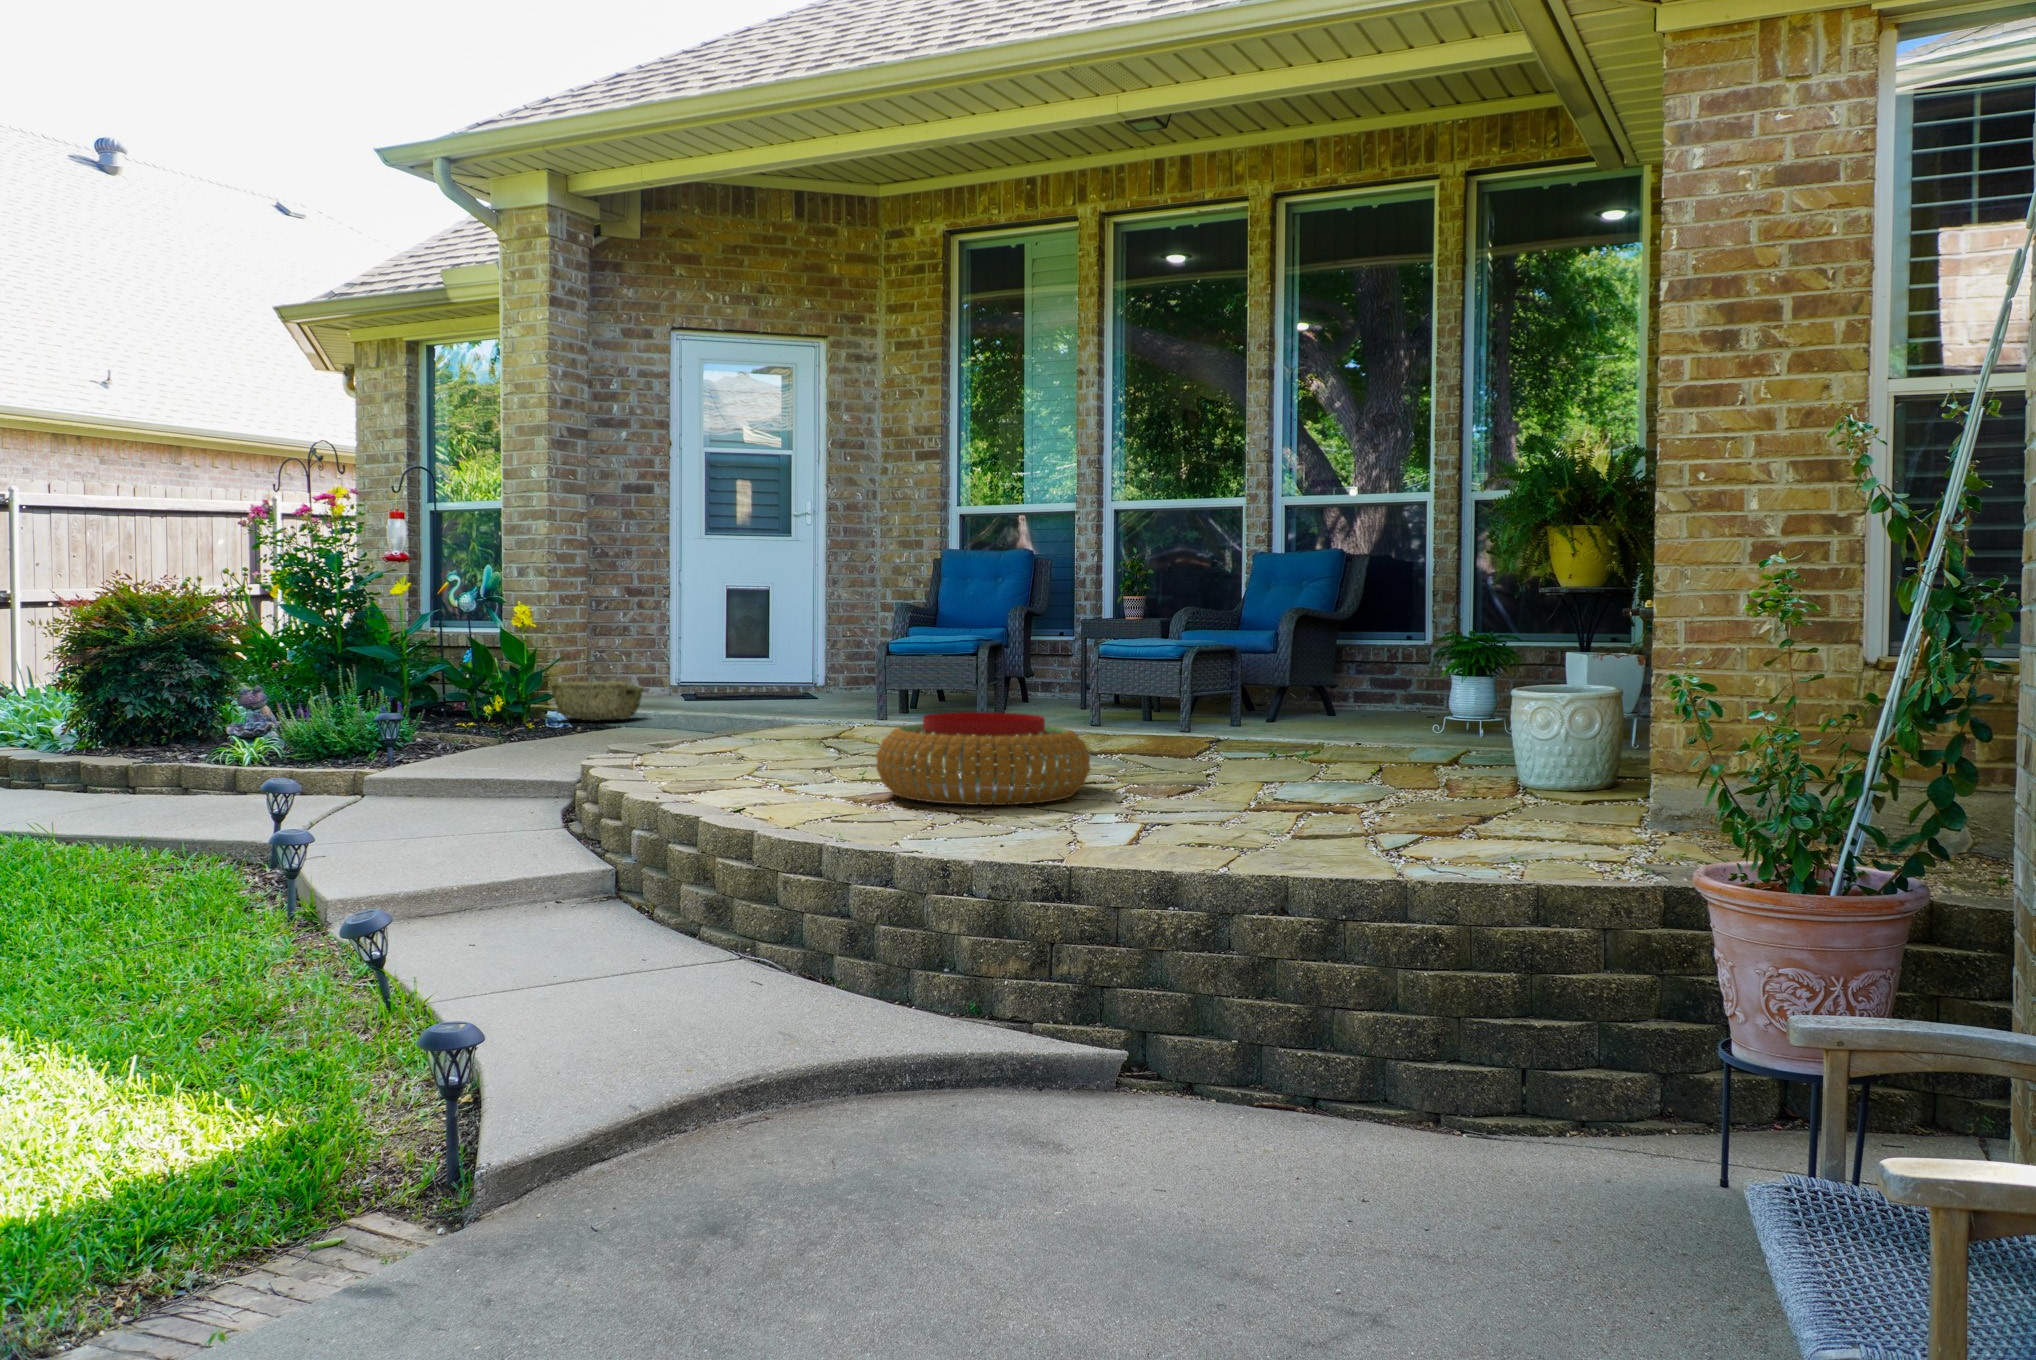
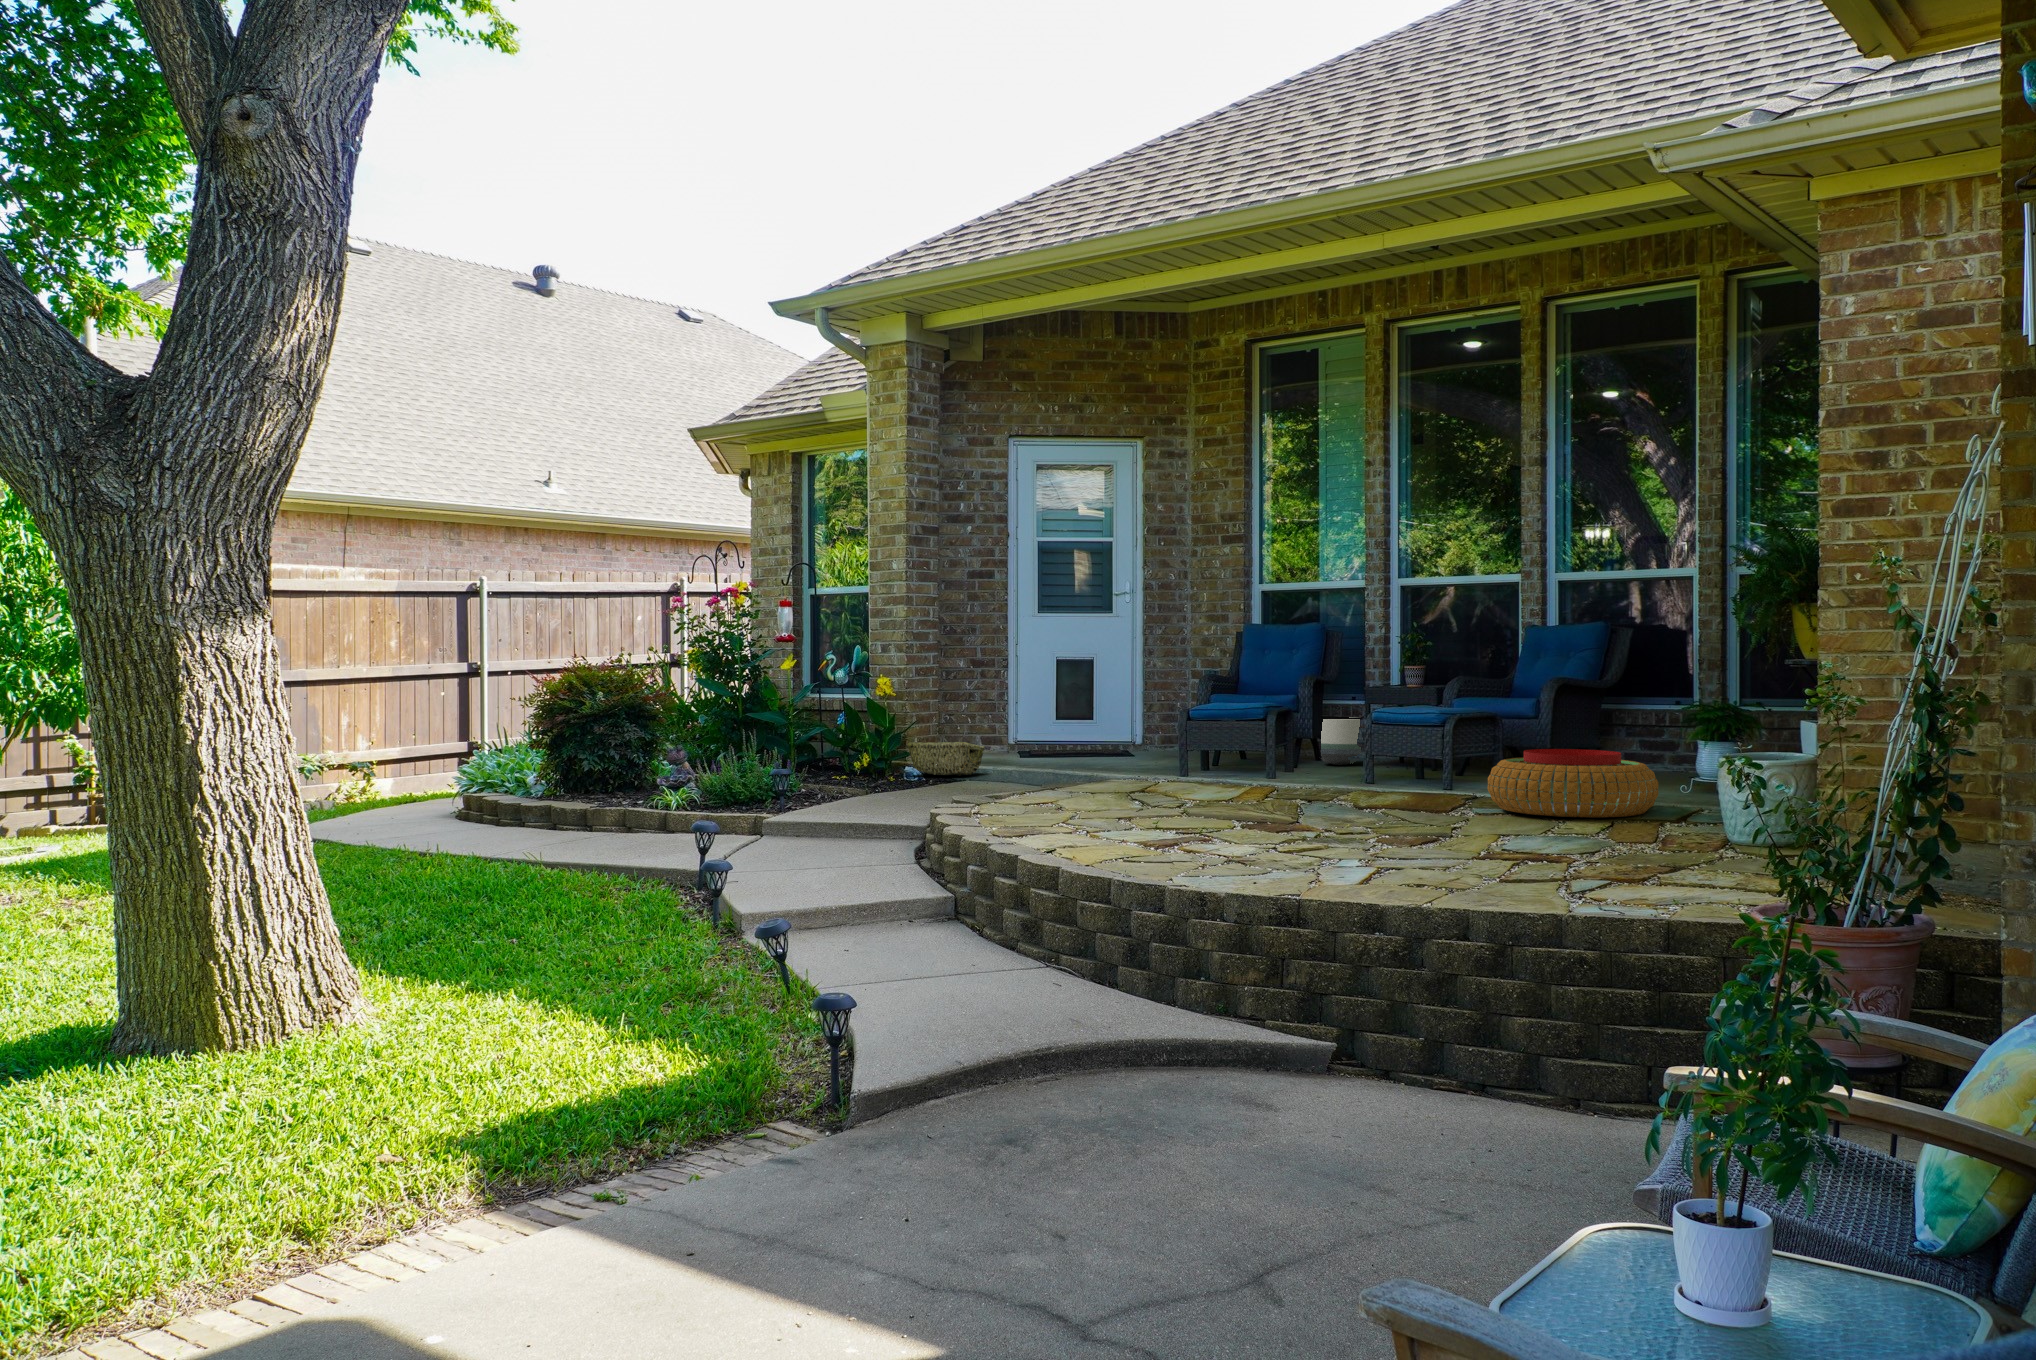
planter: none [1022,654,1073,706] -> present [1321,717,1361,765]
pouf: present [876,712,1090,805] -> present [1487,749,1659,817]

